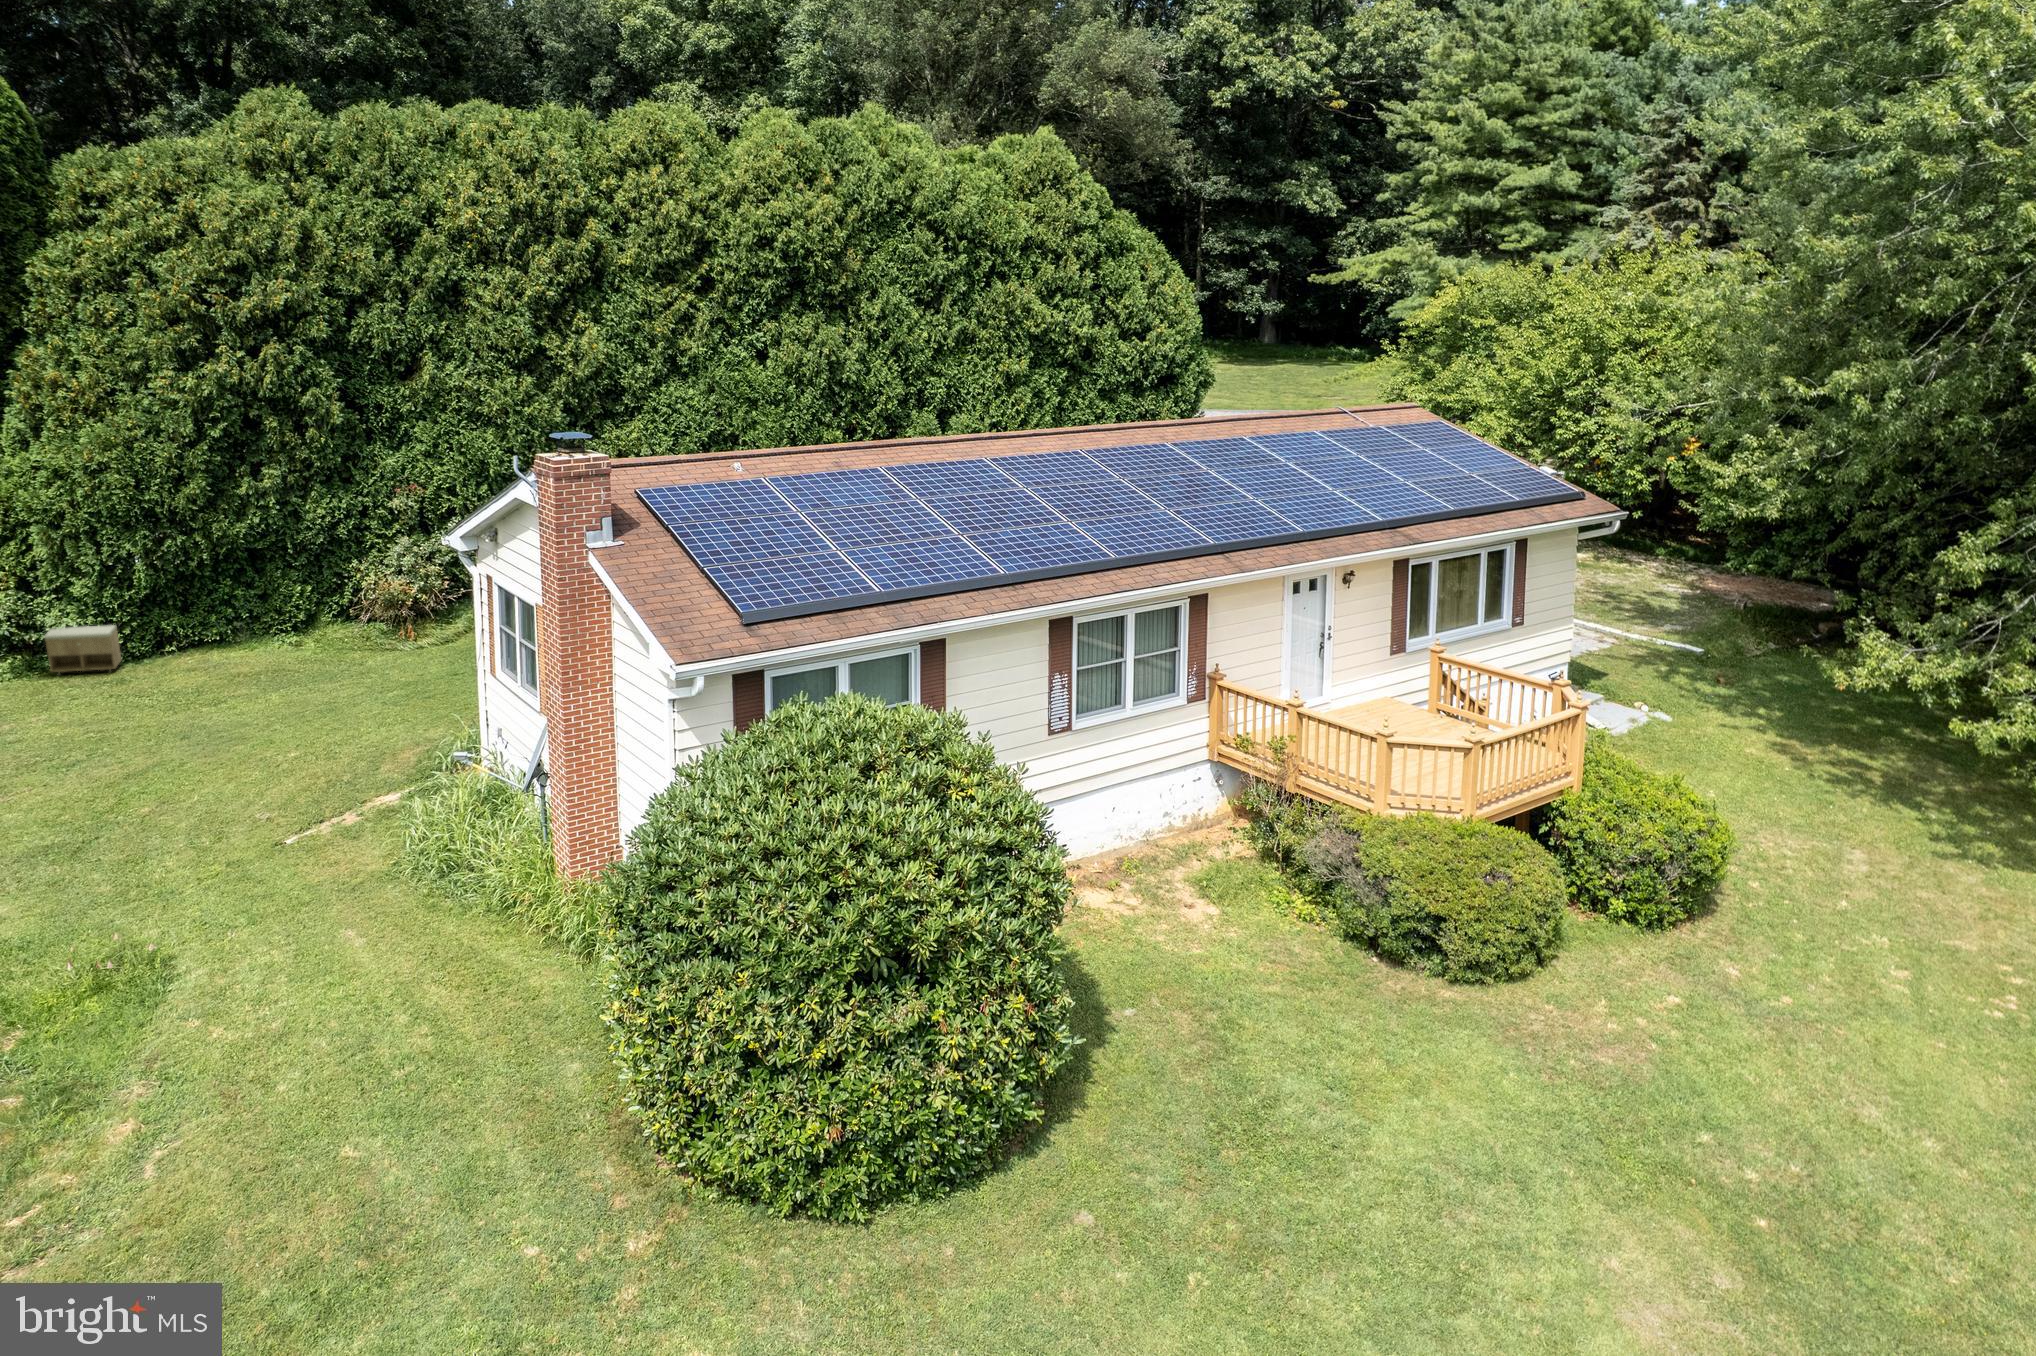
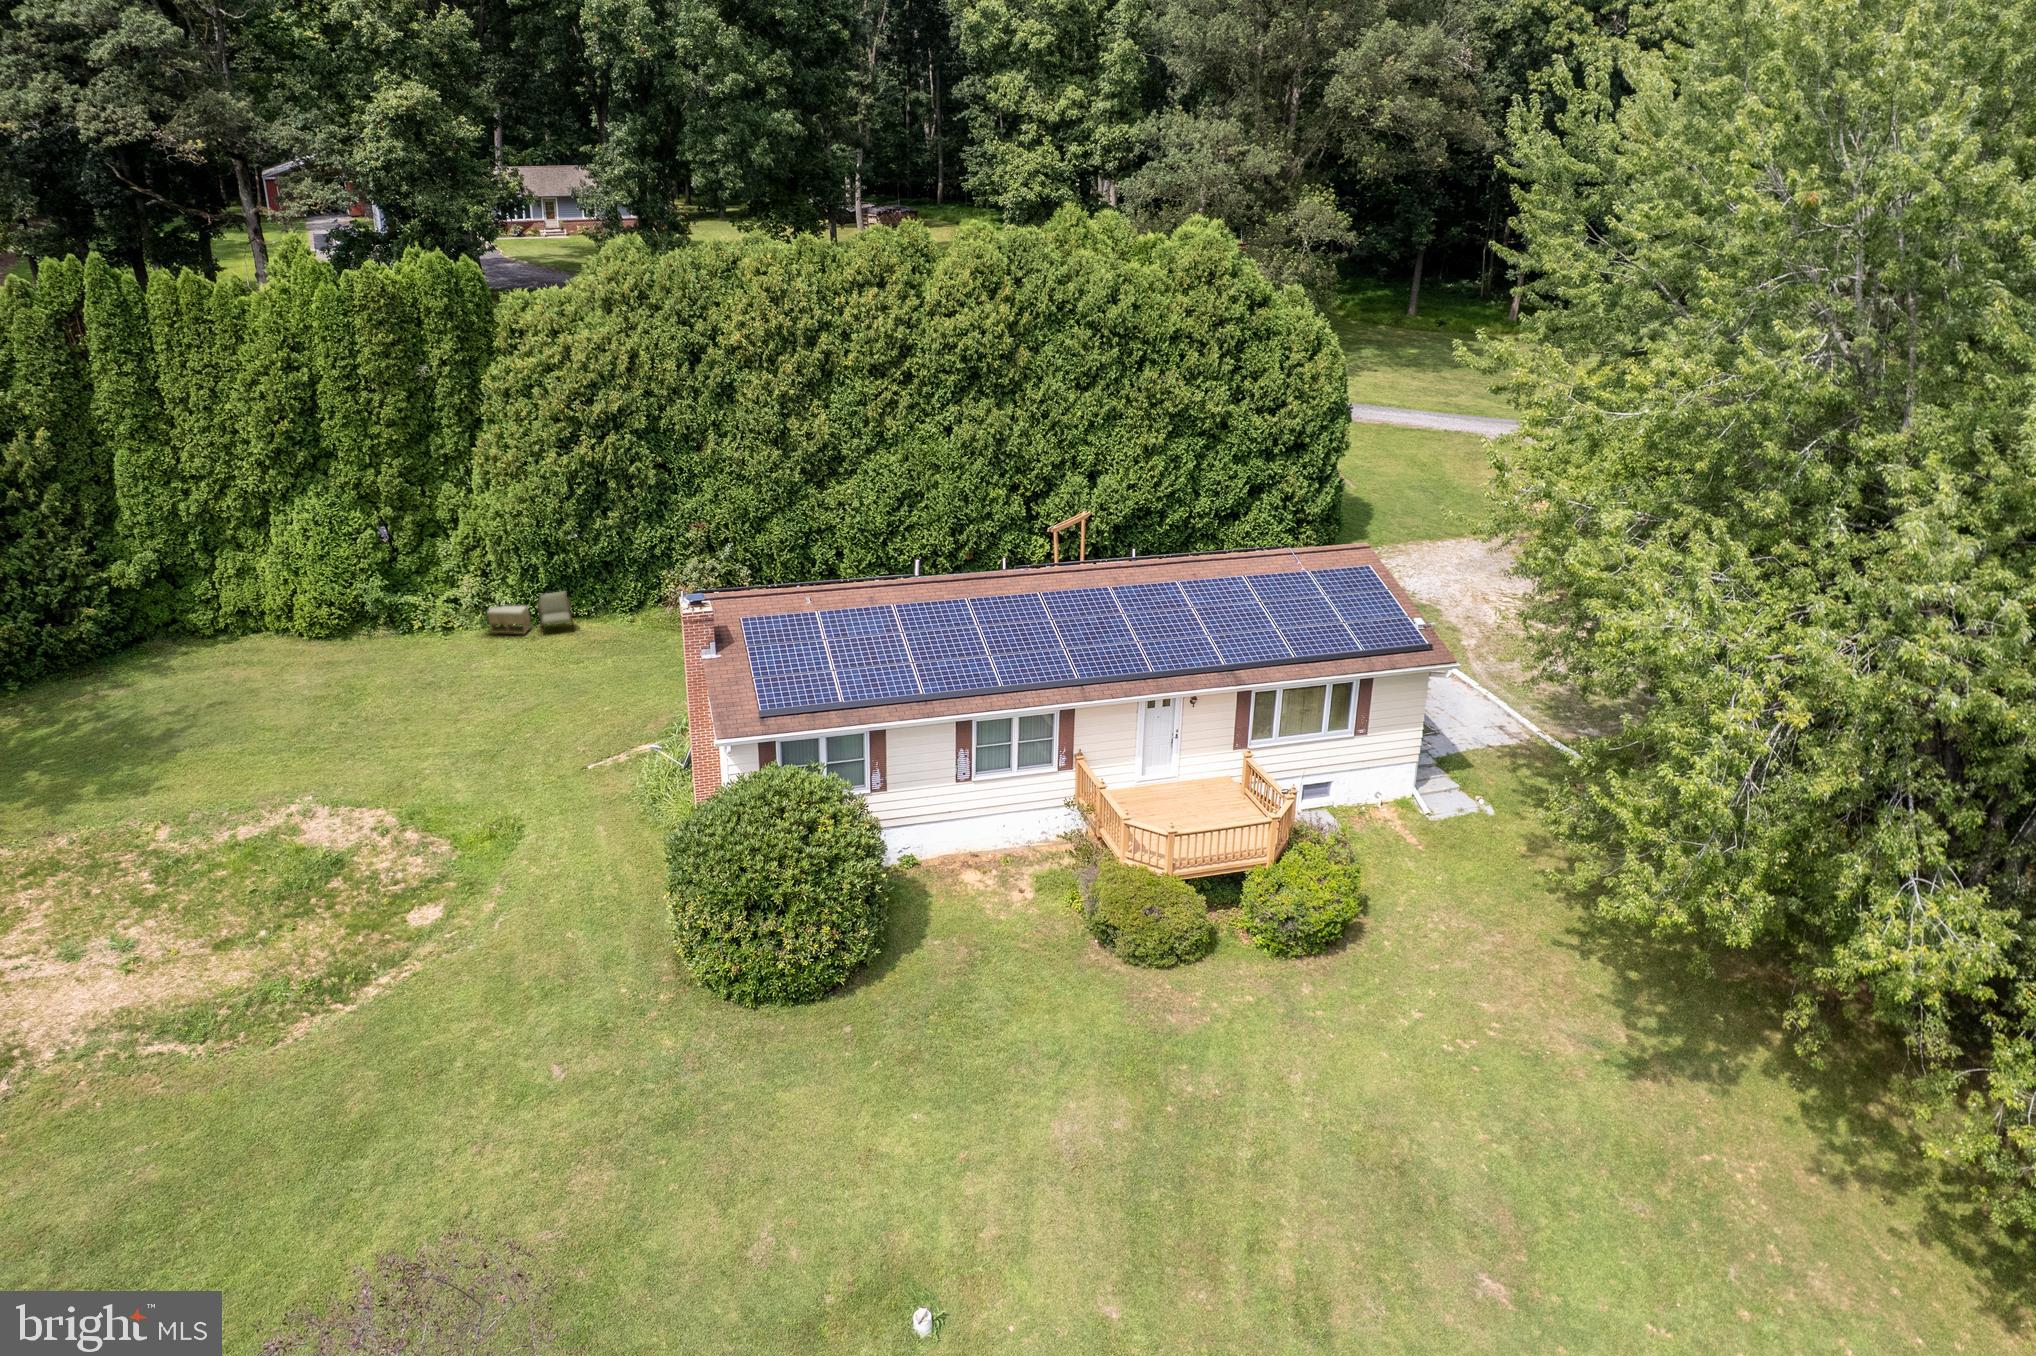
lounge chair: none [131,602,201,671] -> present [537,591,574,630]

